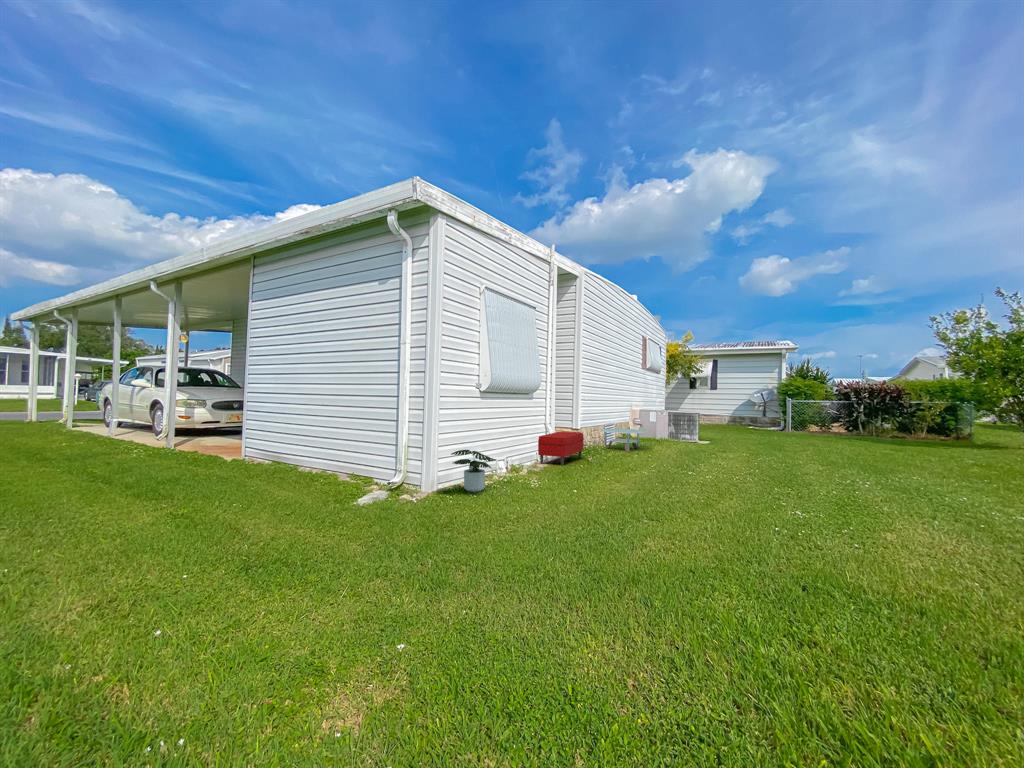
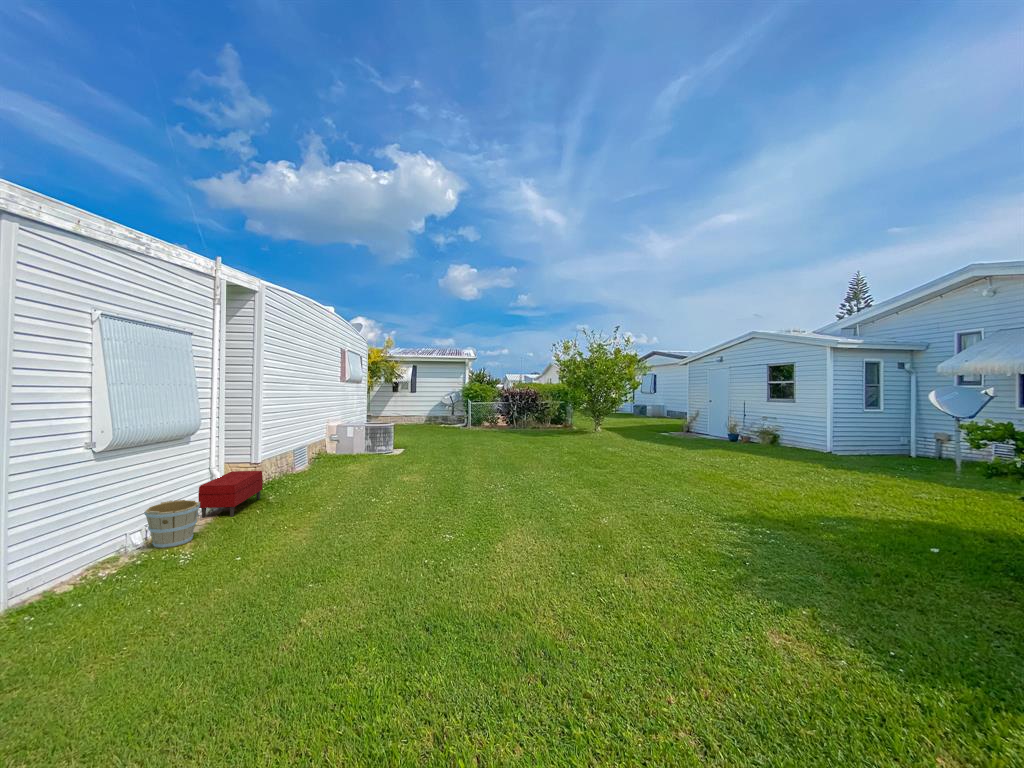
round table: present [600,429,648,453] -> none [287,453,340,481]
wooden bucket: none [506,441,543,476] -> present [144,500,200,548]
potted plant: present [451,450,495,492] -> none [35,539,122,597]

